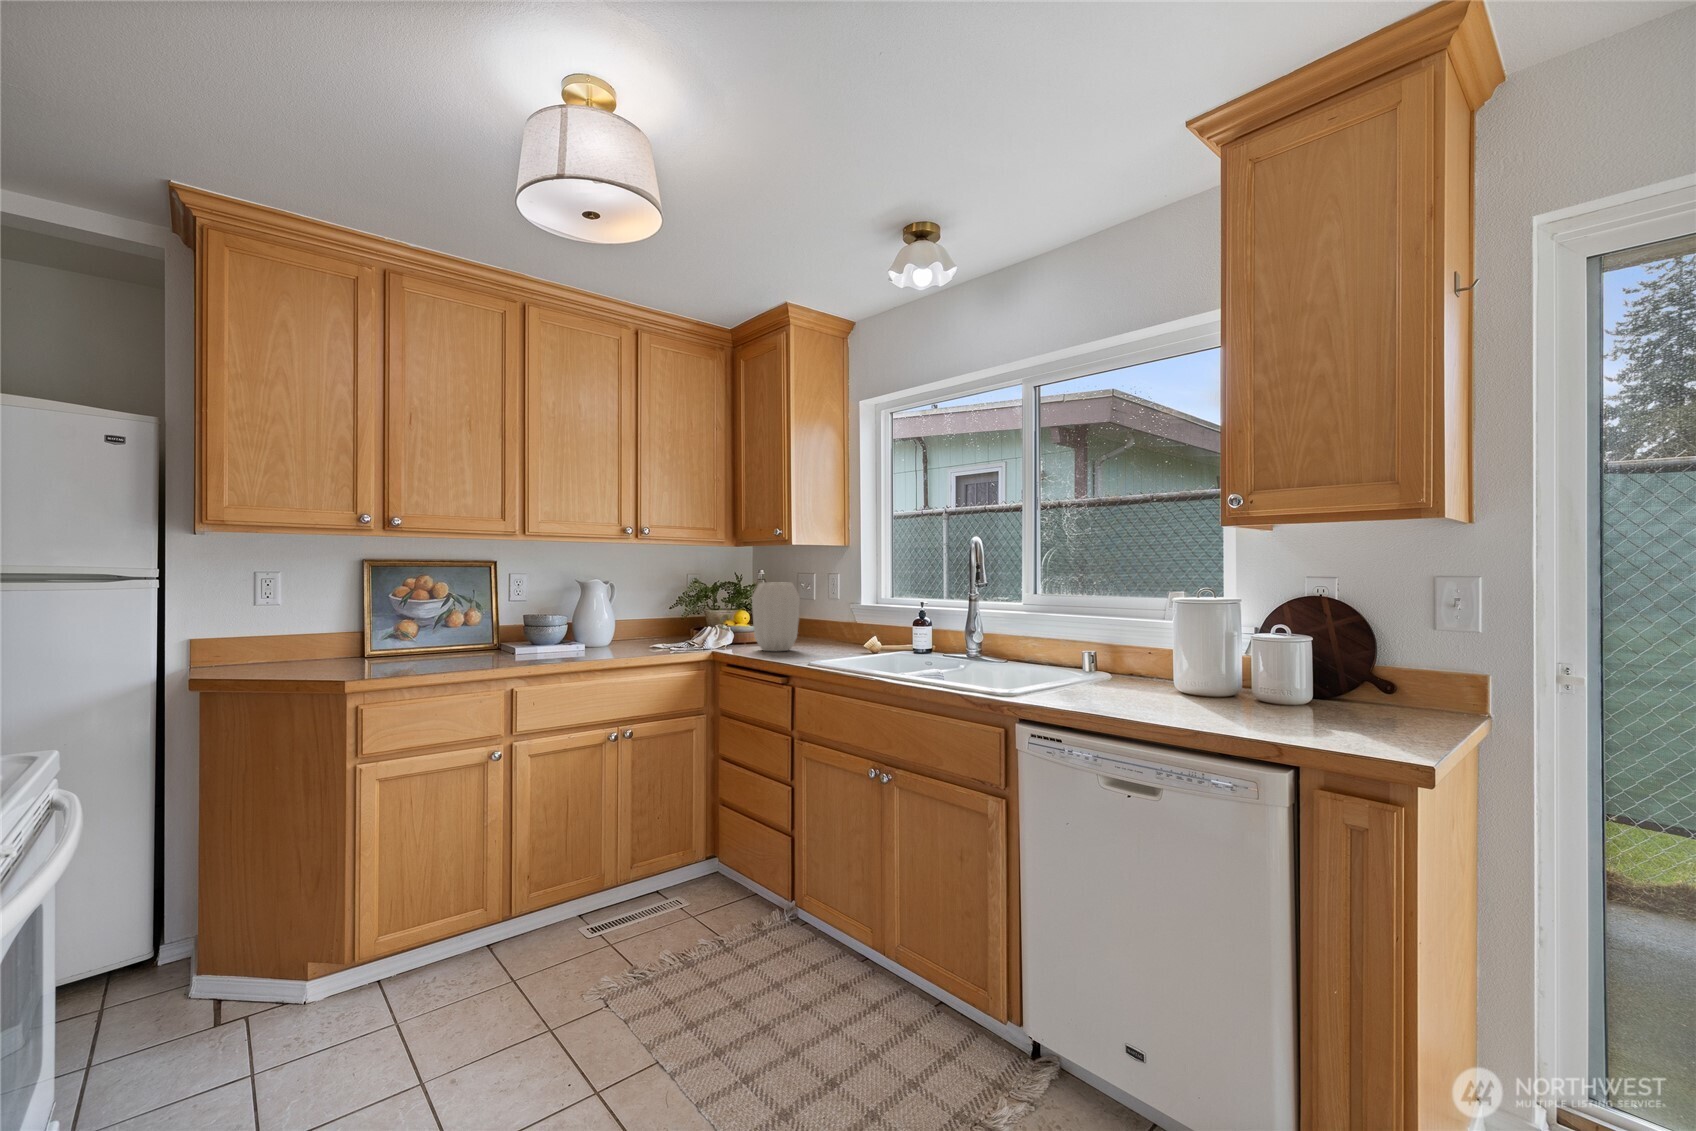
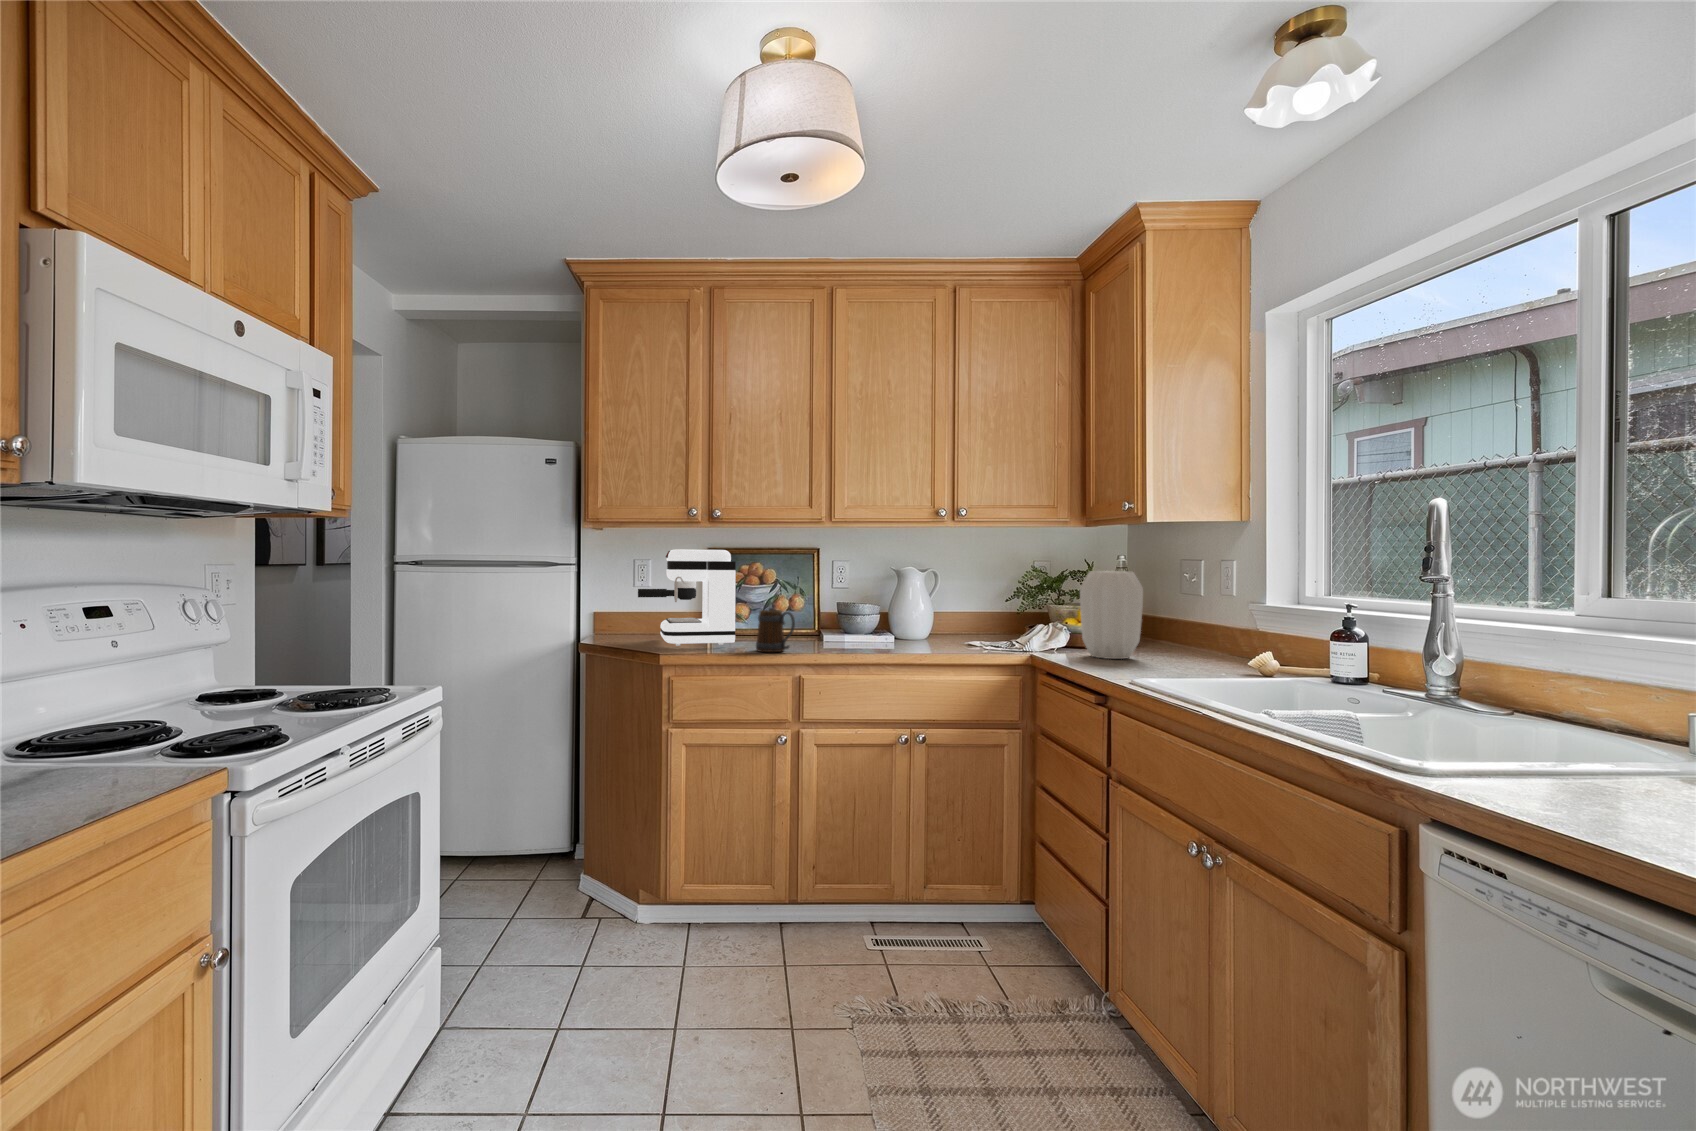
coffee maker: none [295,567,426,671] -> present [638,549,736,646]
mug: none [455,627,500,669] -> present [756,610,795,652]

